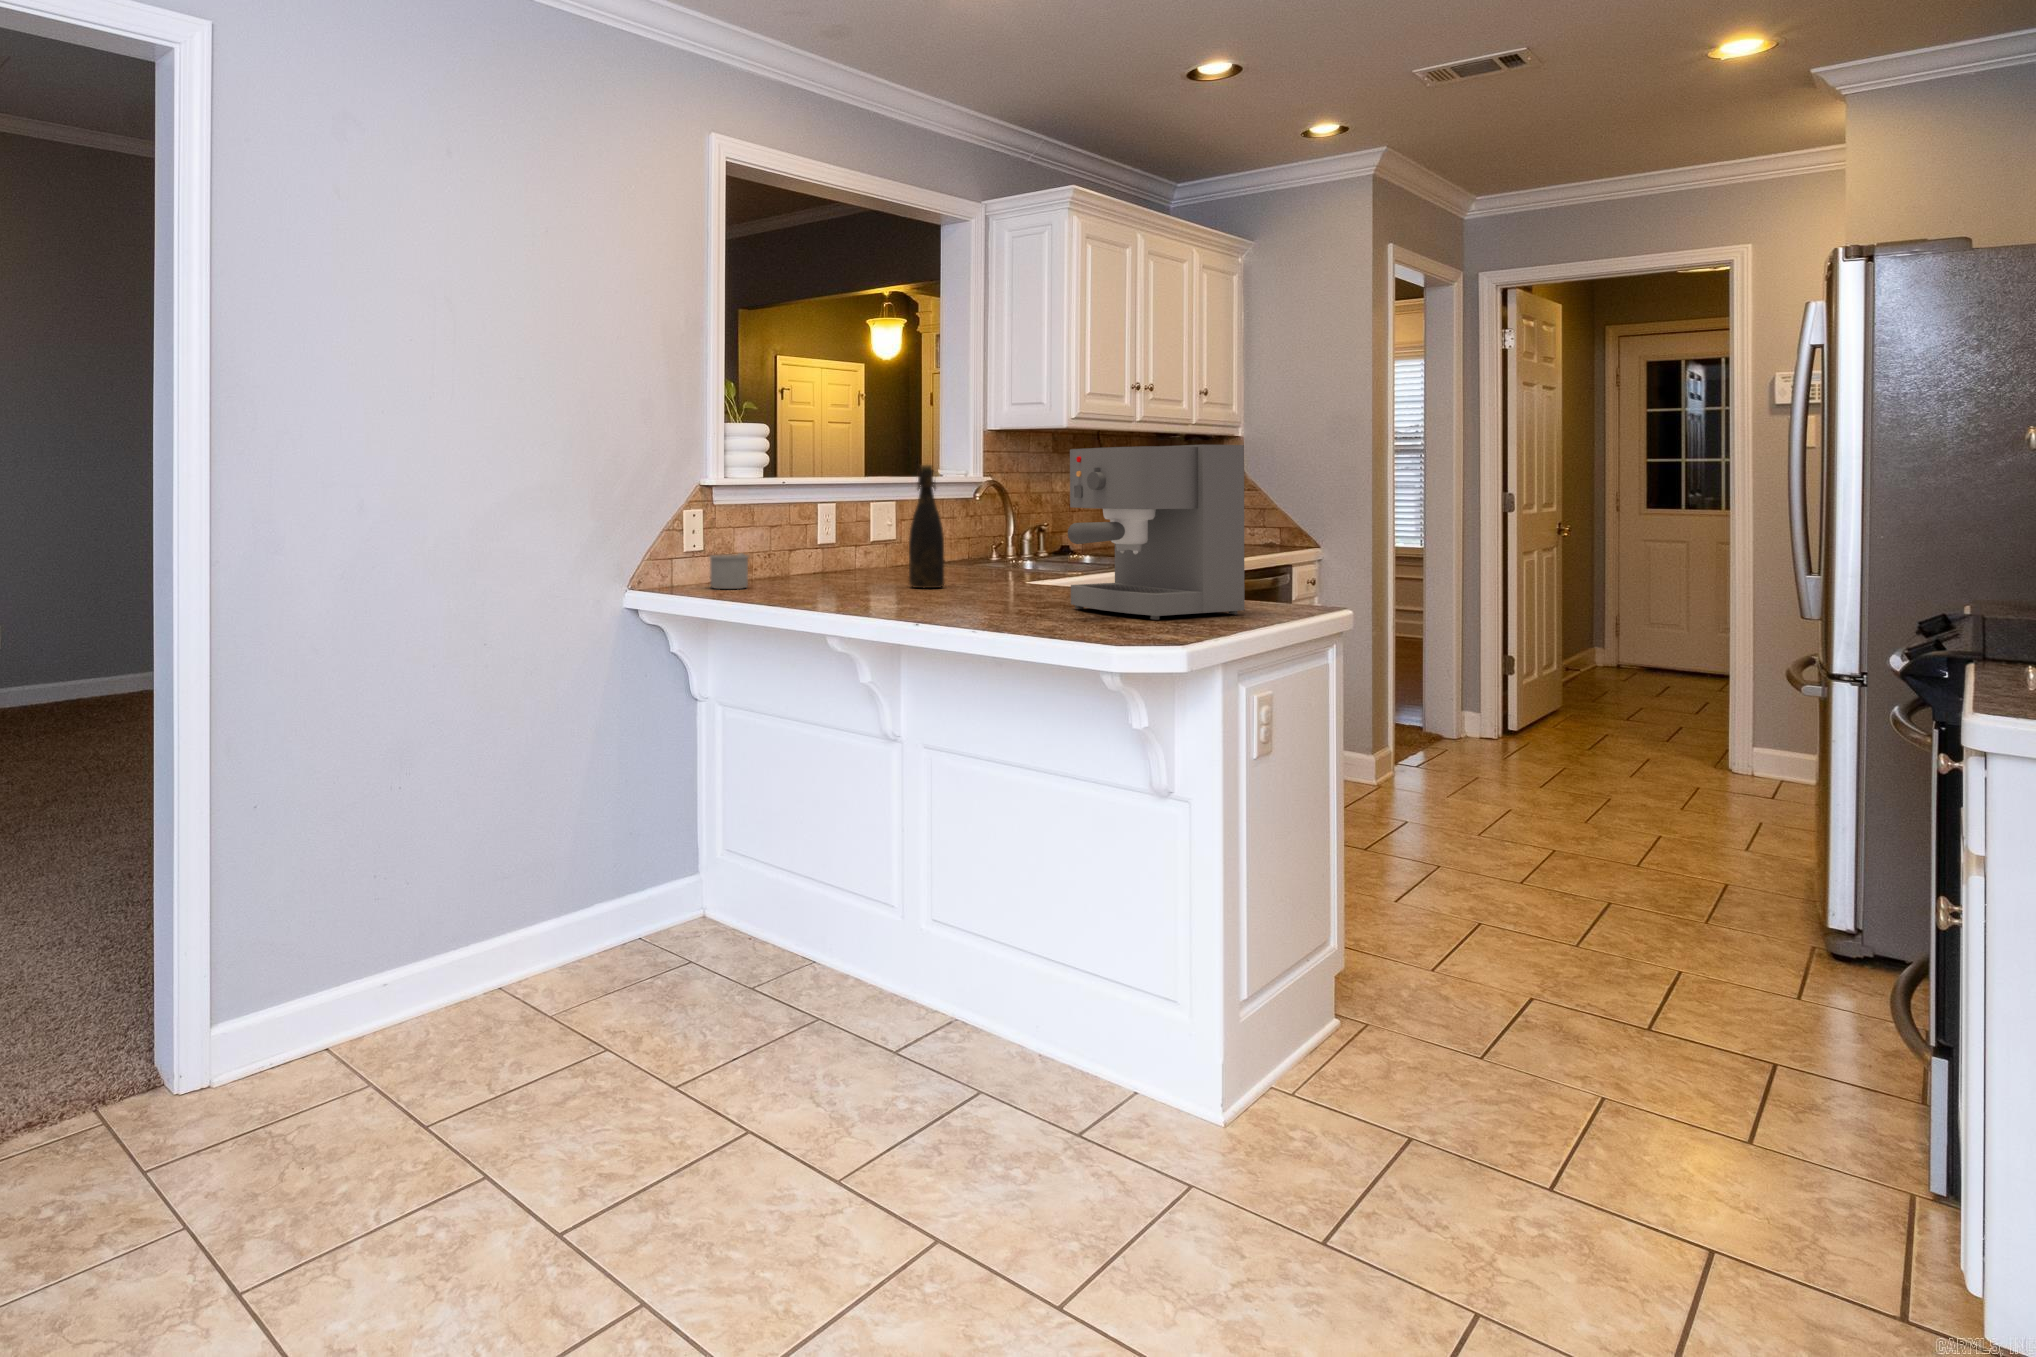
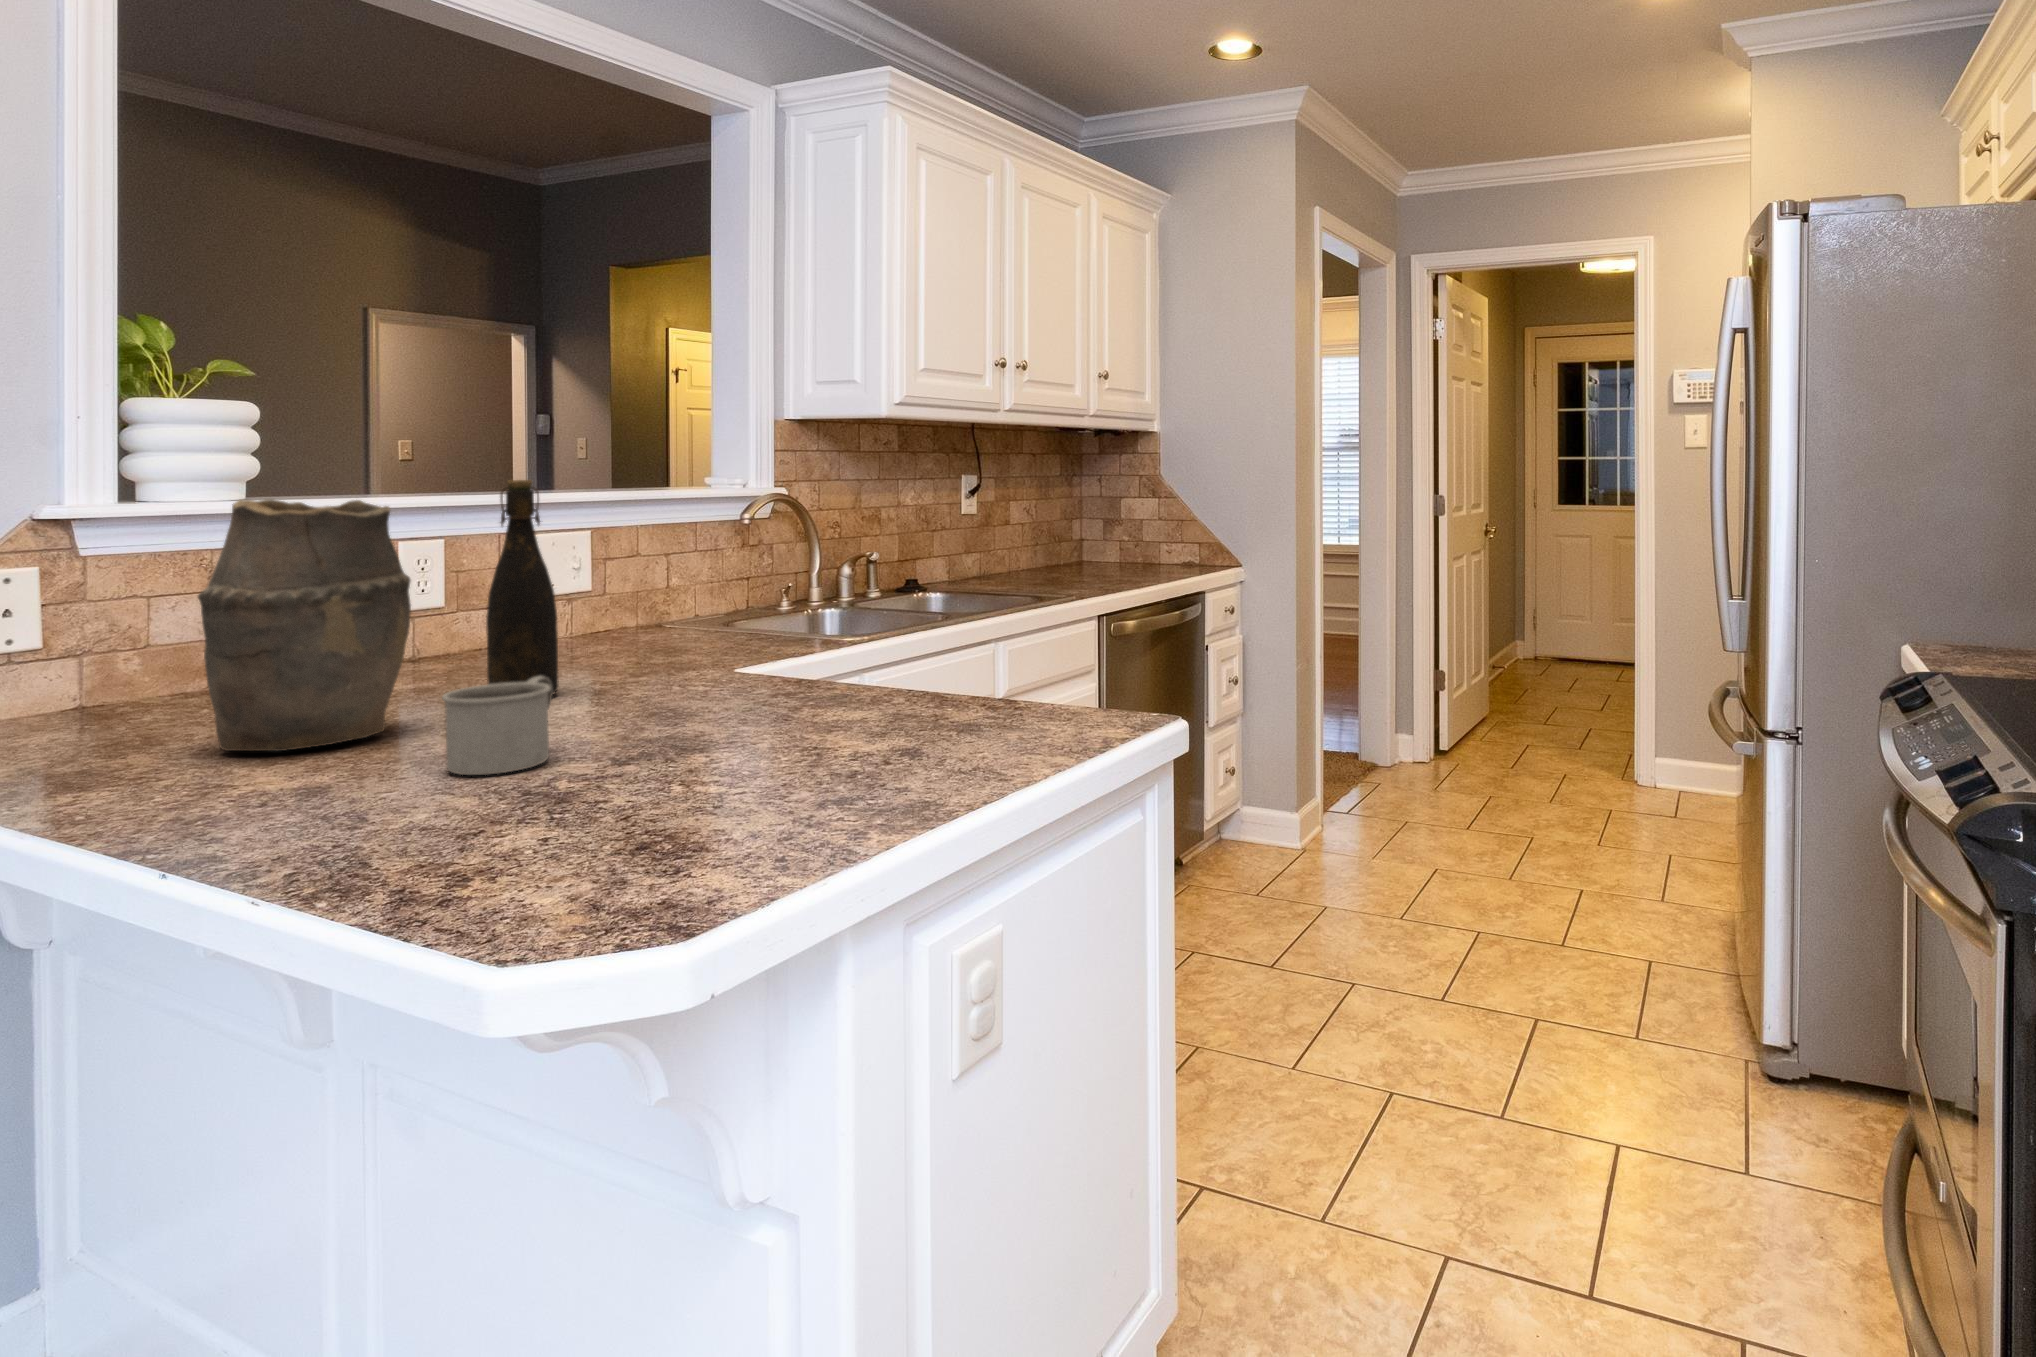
coffee maker: present [1068,445,1245,620] -> none [574,452,974,808]
vase: none [818,472,906,597] -> present [198,499,411,751]
mug: present [710,553,748,589] -> present [442,676,553,775]

